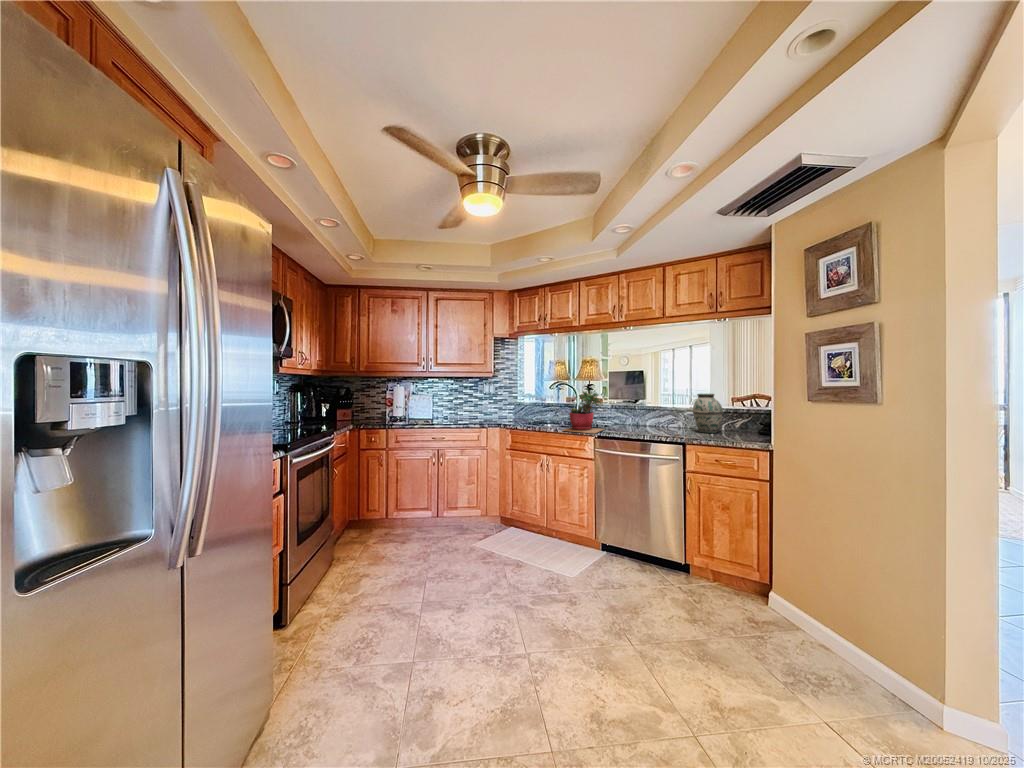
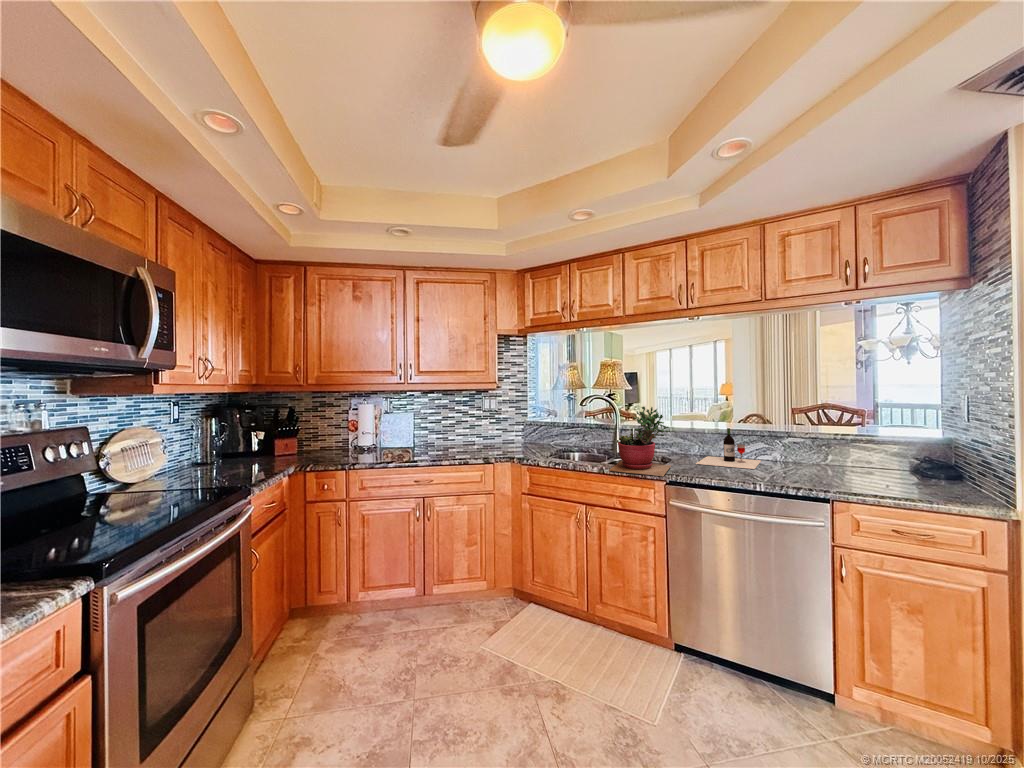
vase: present [693,394,723,433] -> none [801,412,852,472]
wine bottle: none [624,405,673,431] -> present [696,428,761,469]

